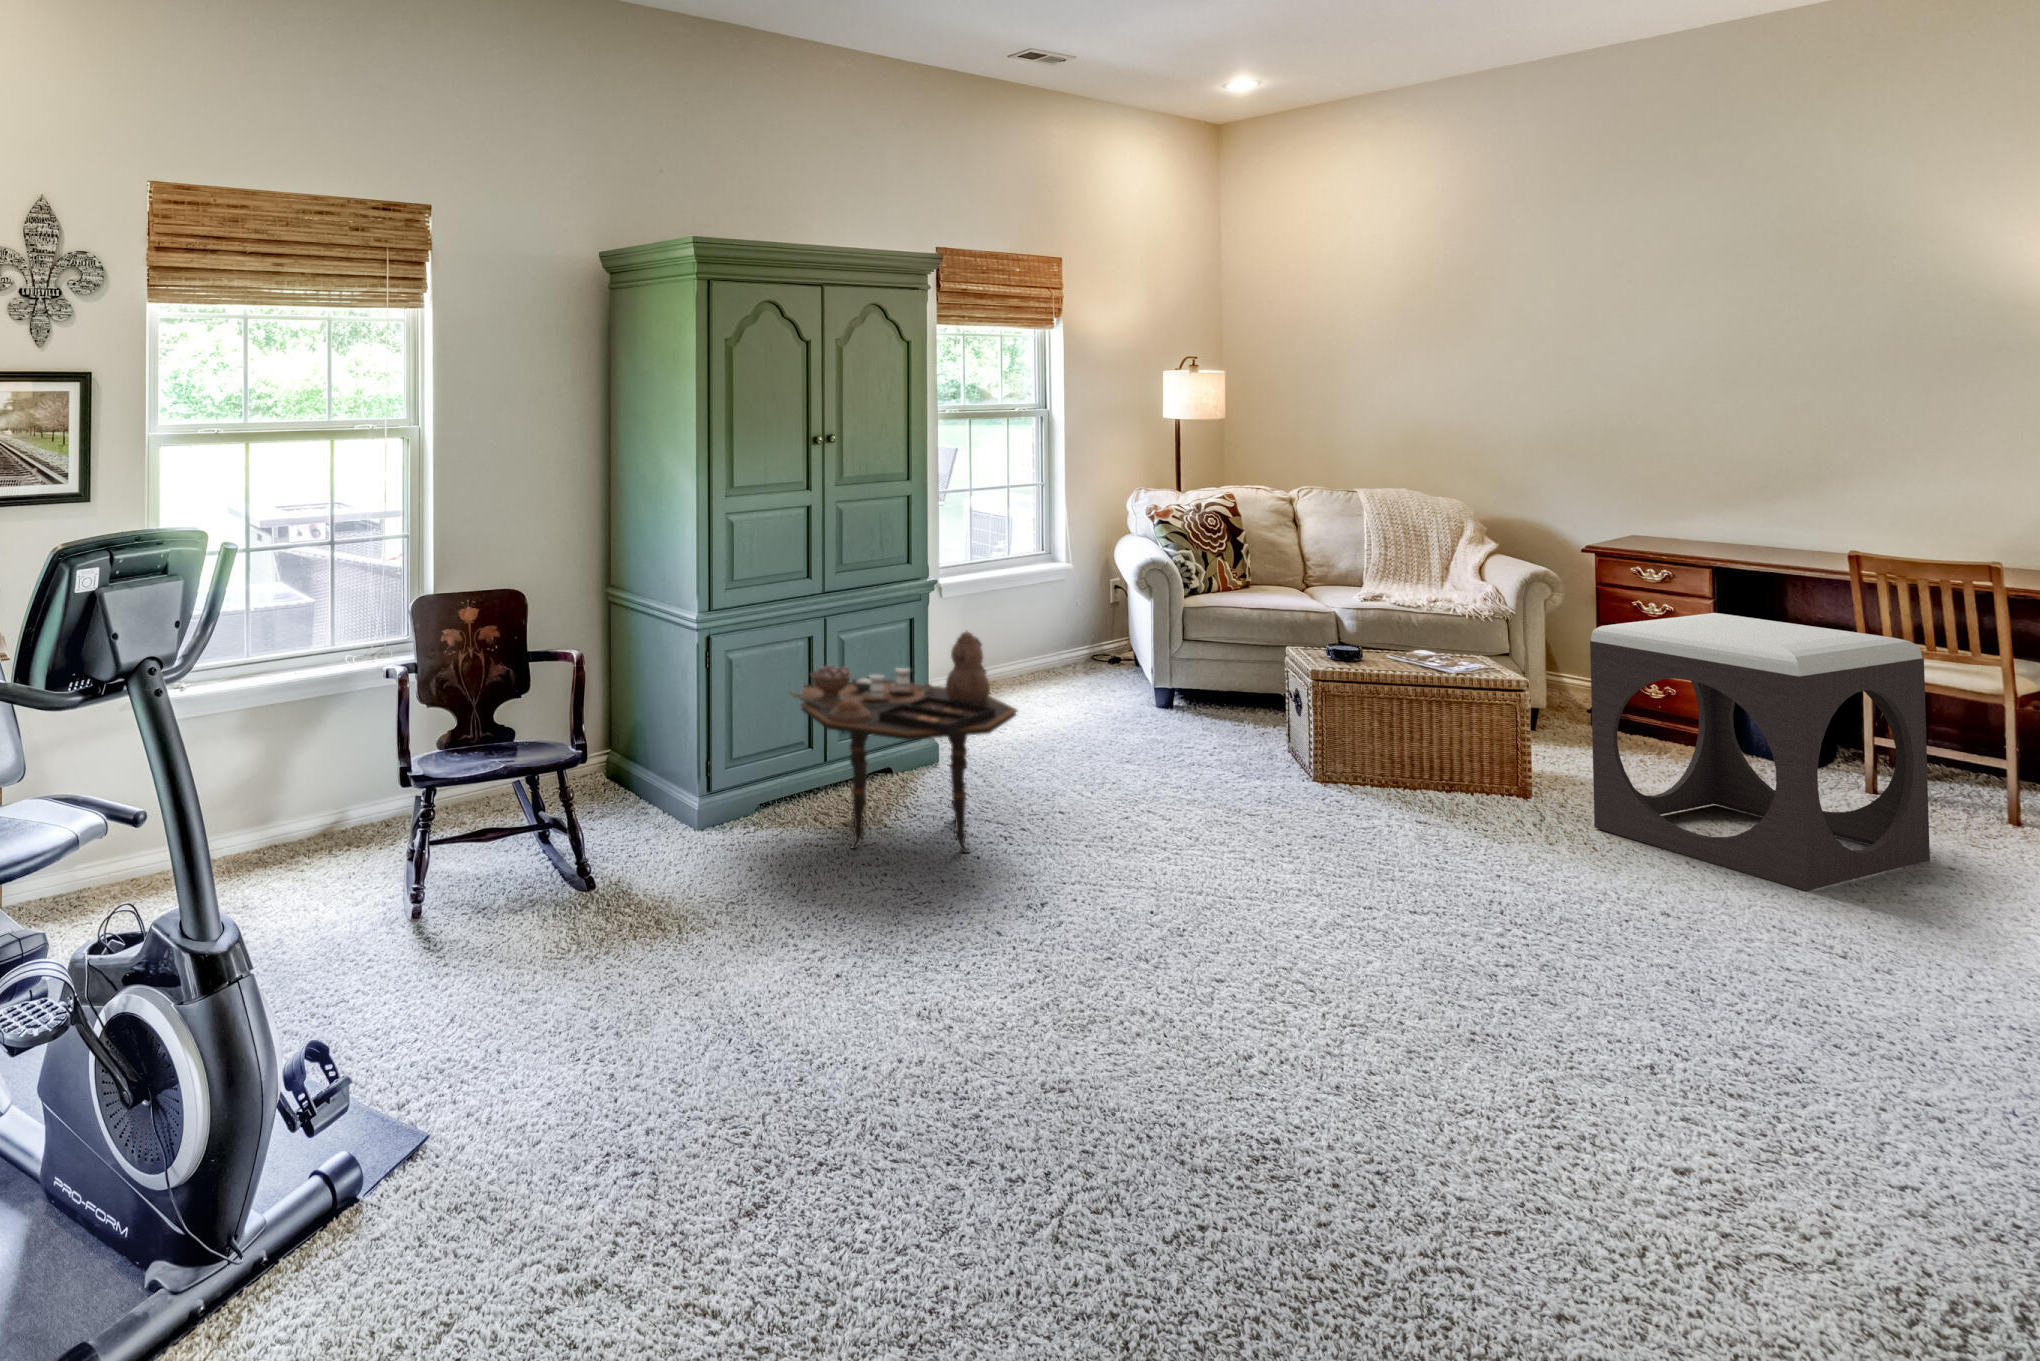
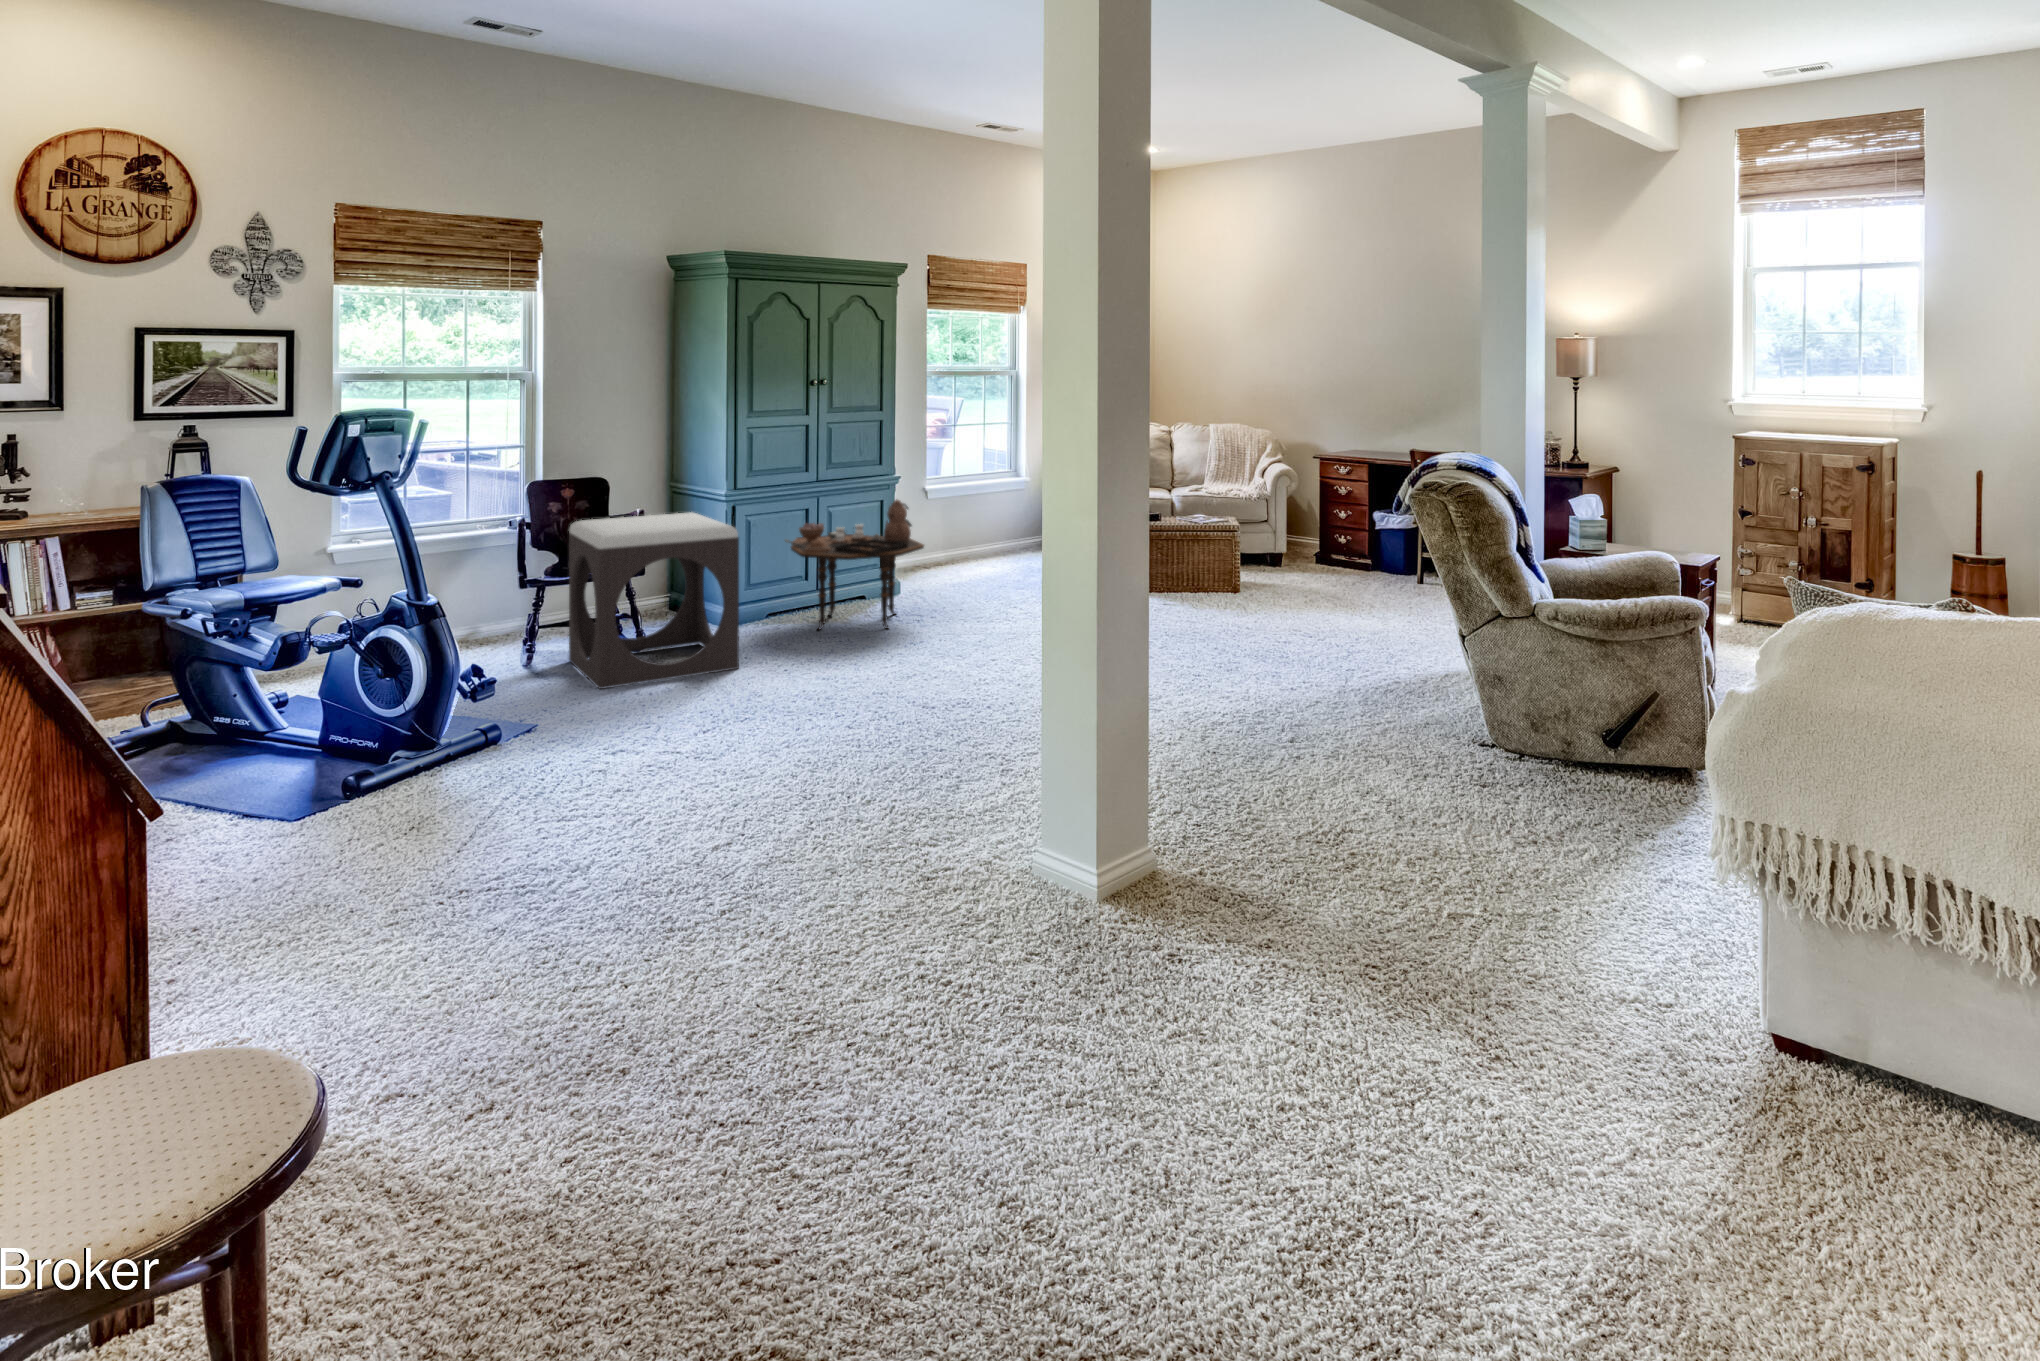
footstool: present [1590,613,1930,891] -> present [569,512,739,689]

